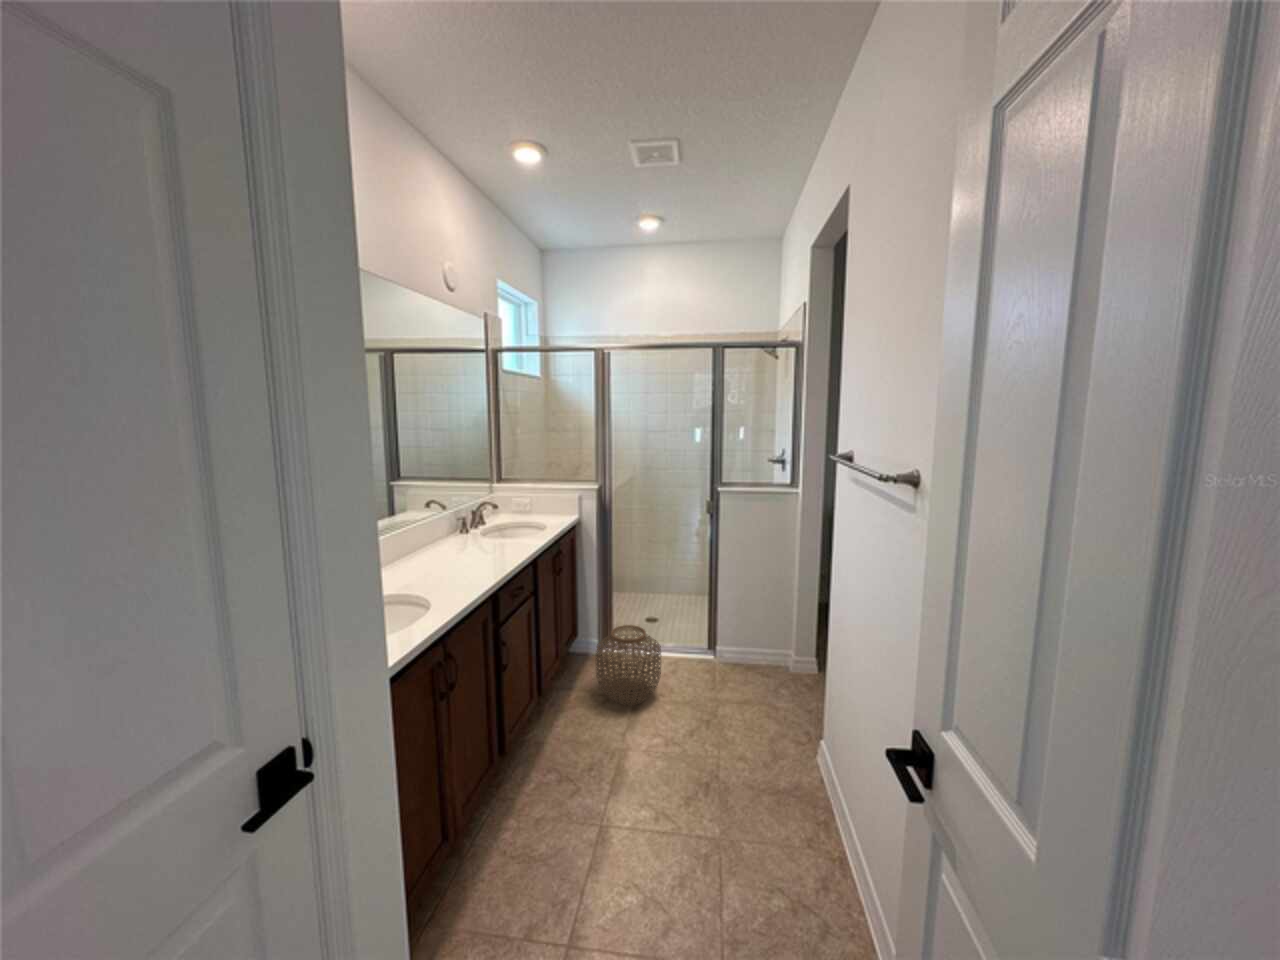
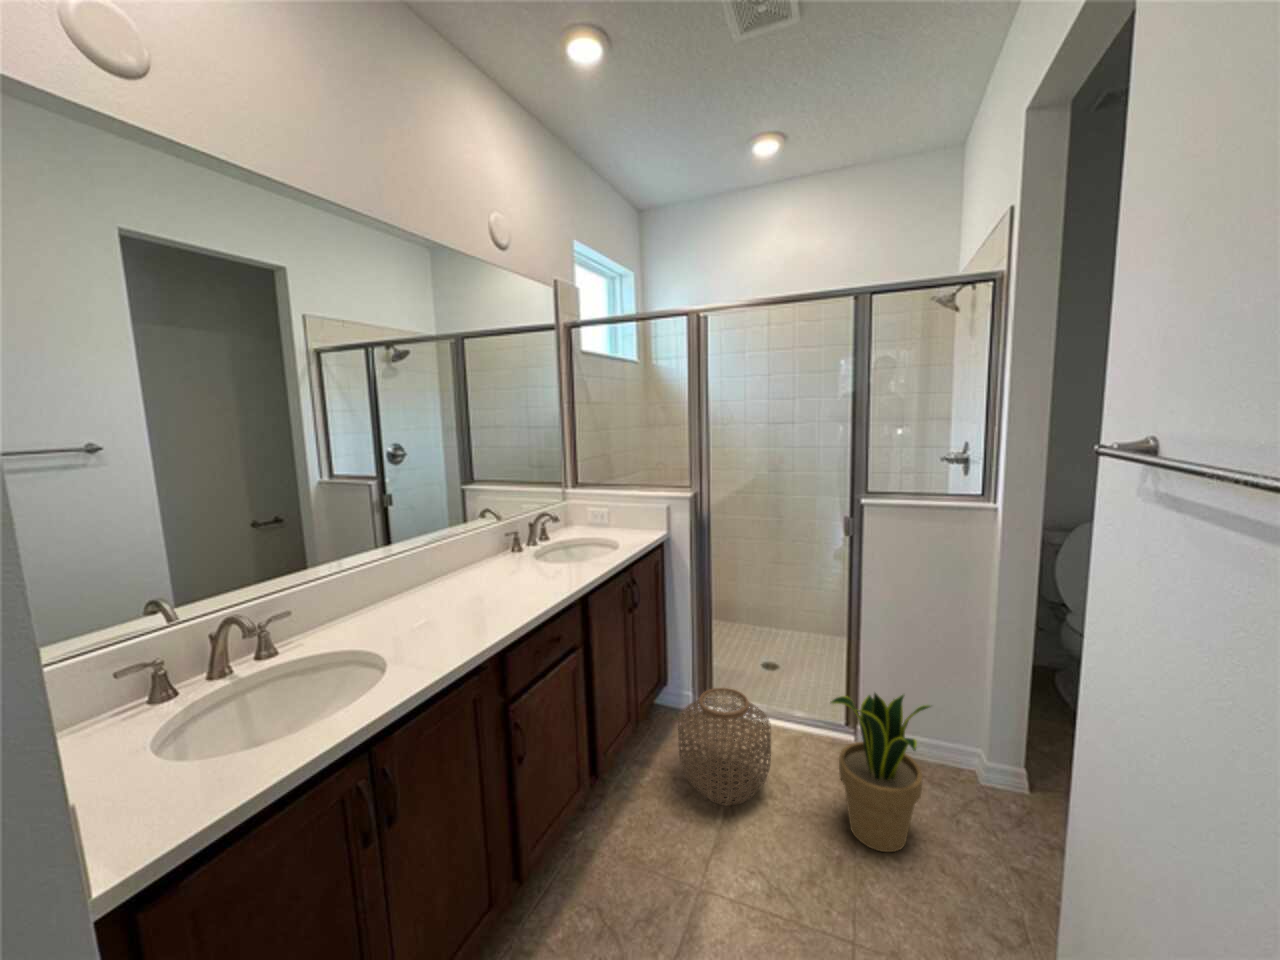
potted plant: none [700,613,763,716] -> present [831,693,930,852]

